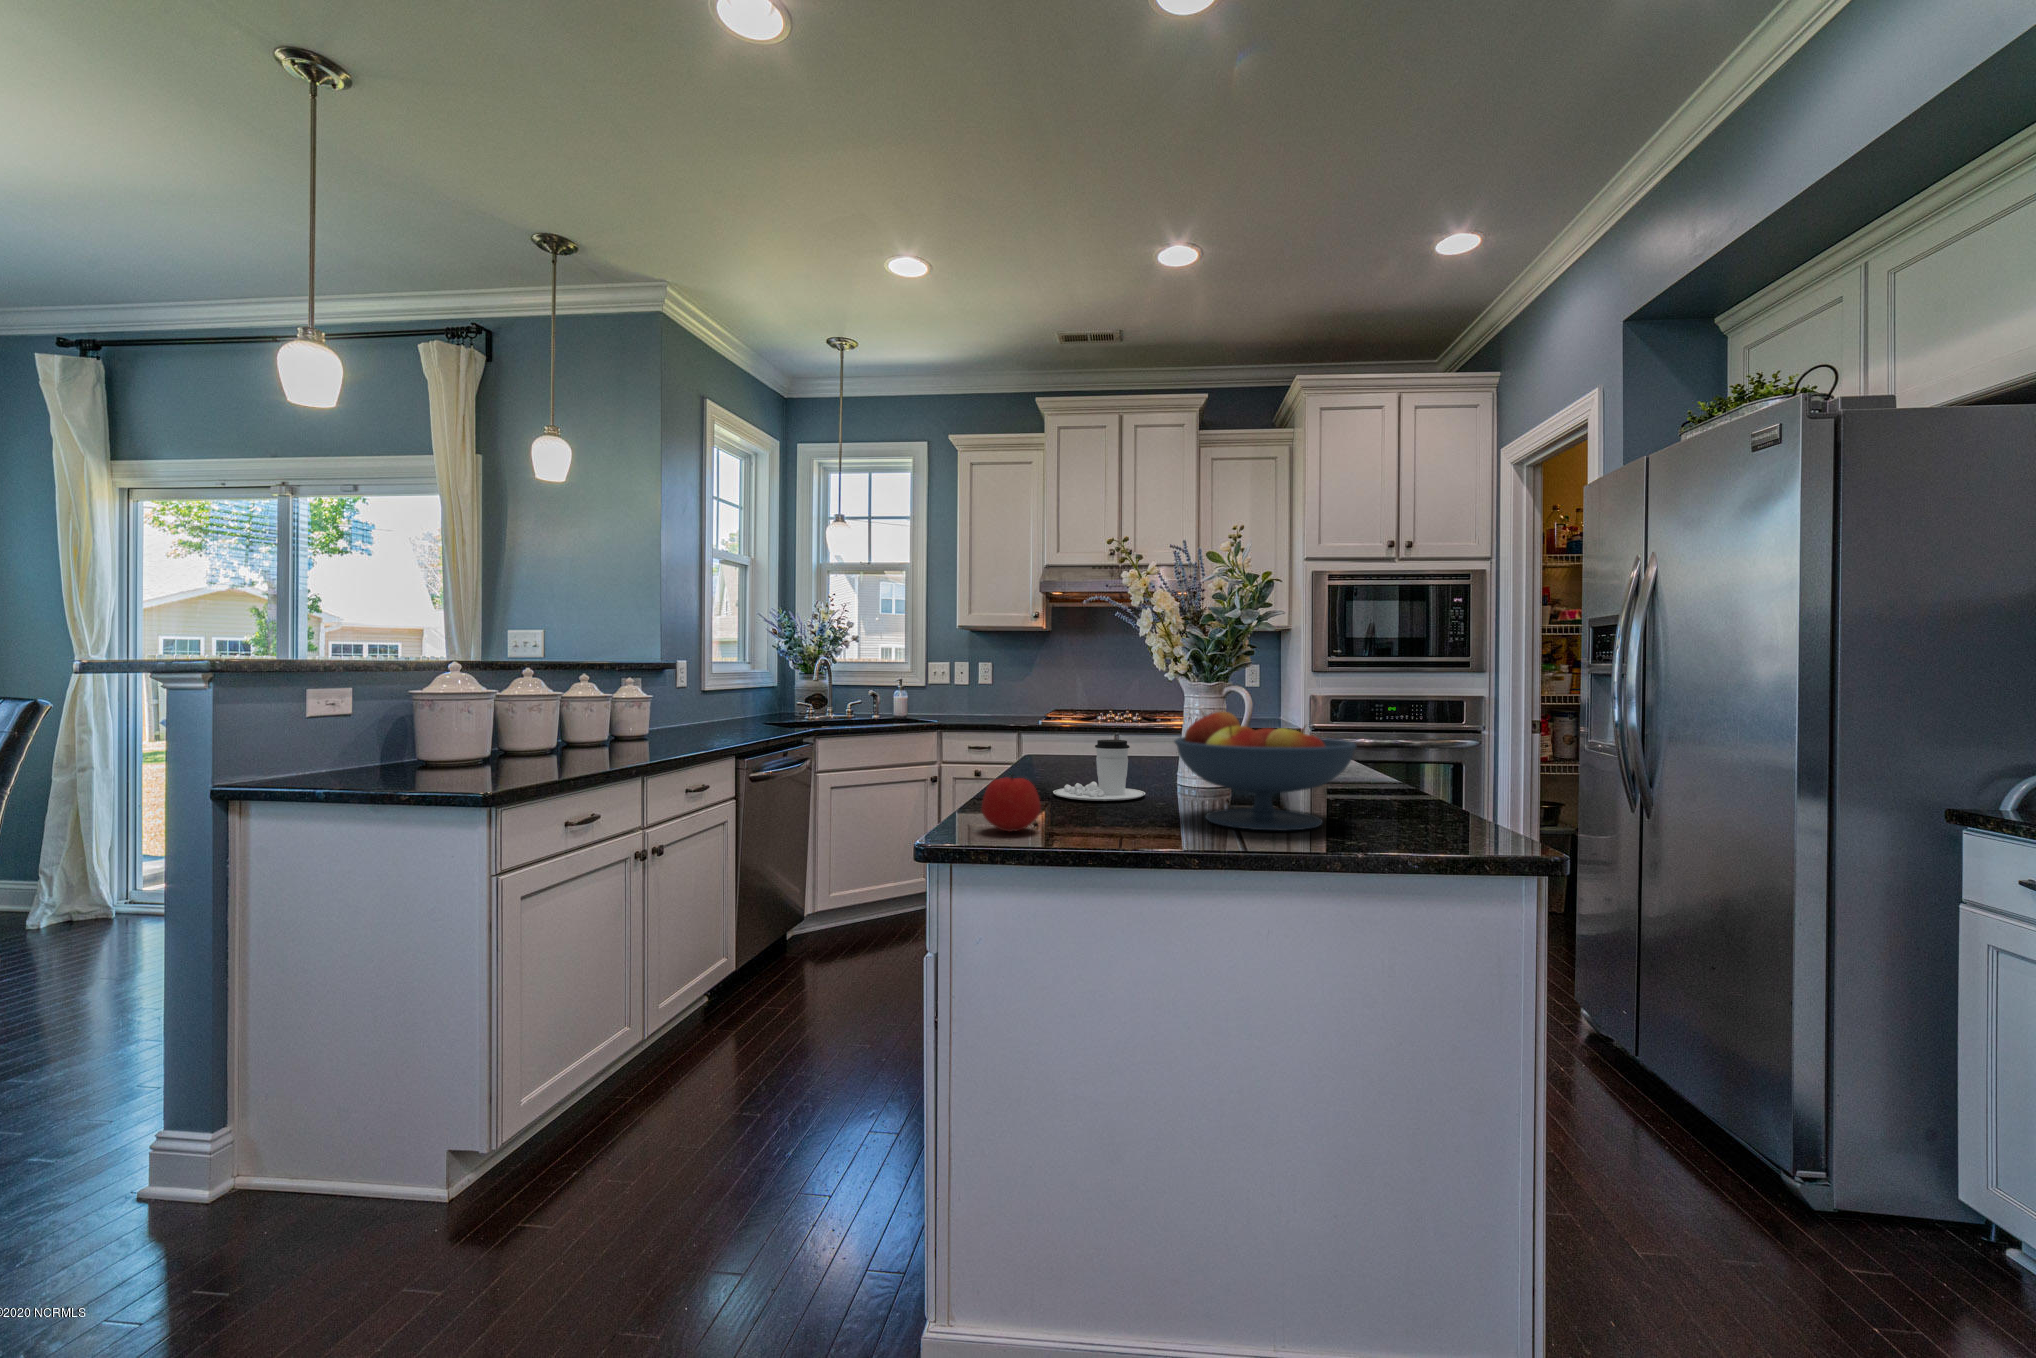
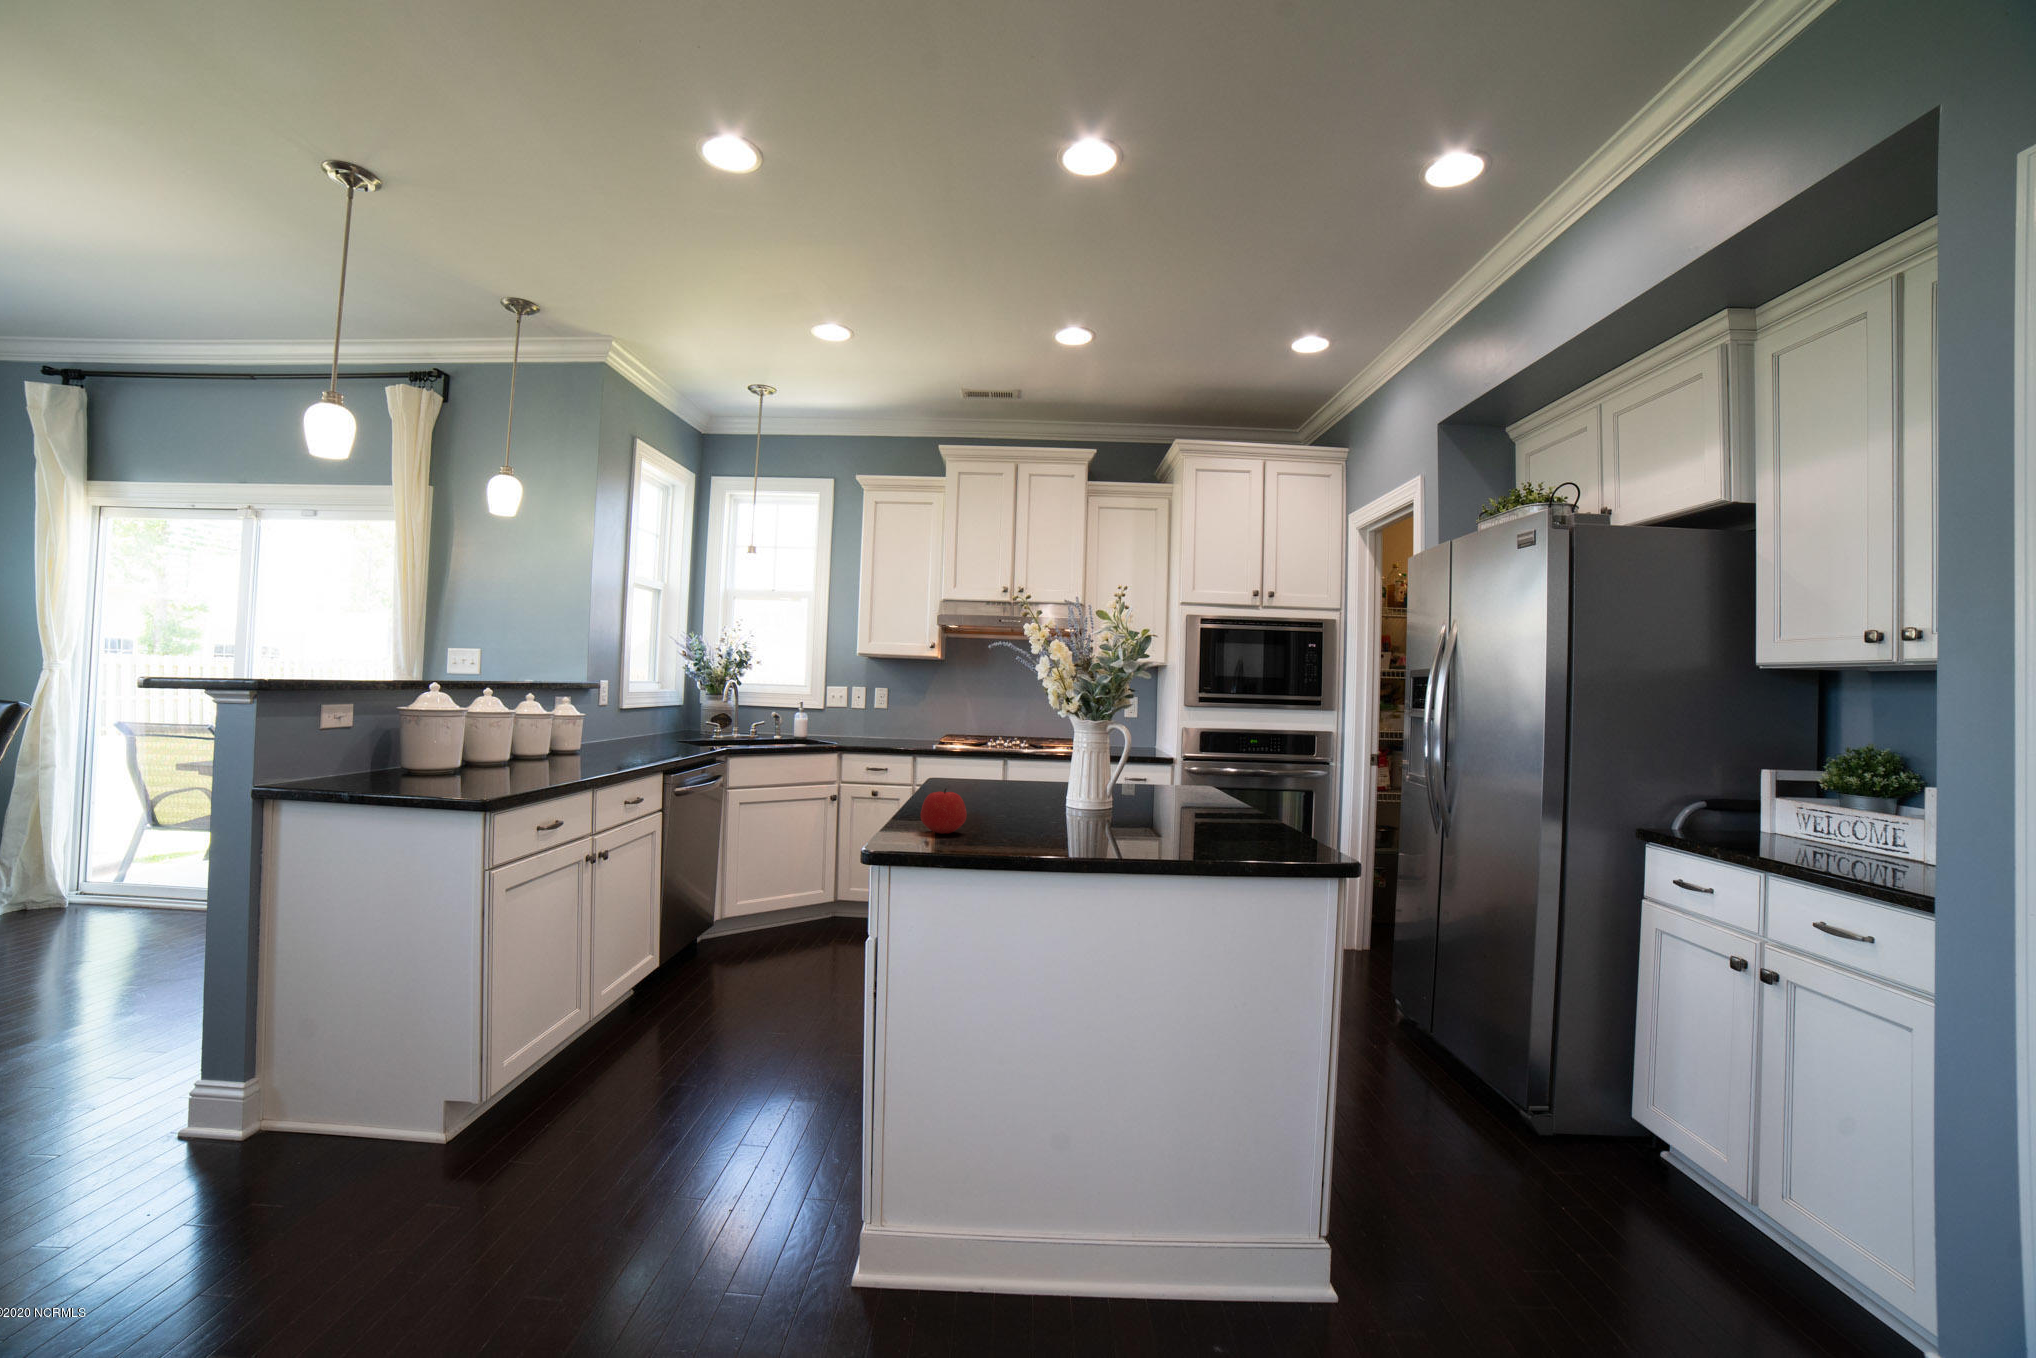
fruit bowl: present [1175,712,1356,831] -> none [1069,742,1205,834]
coffee cup: present [1053,740,1145,801] -> none [969,763,1044,813]

